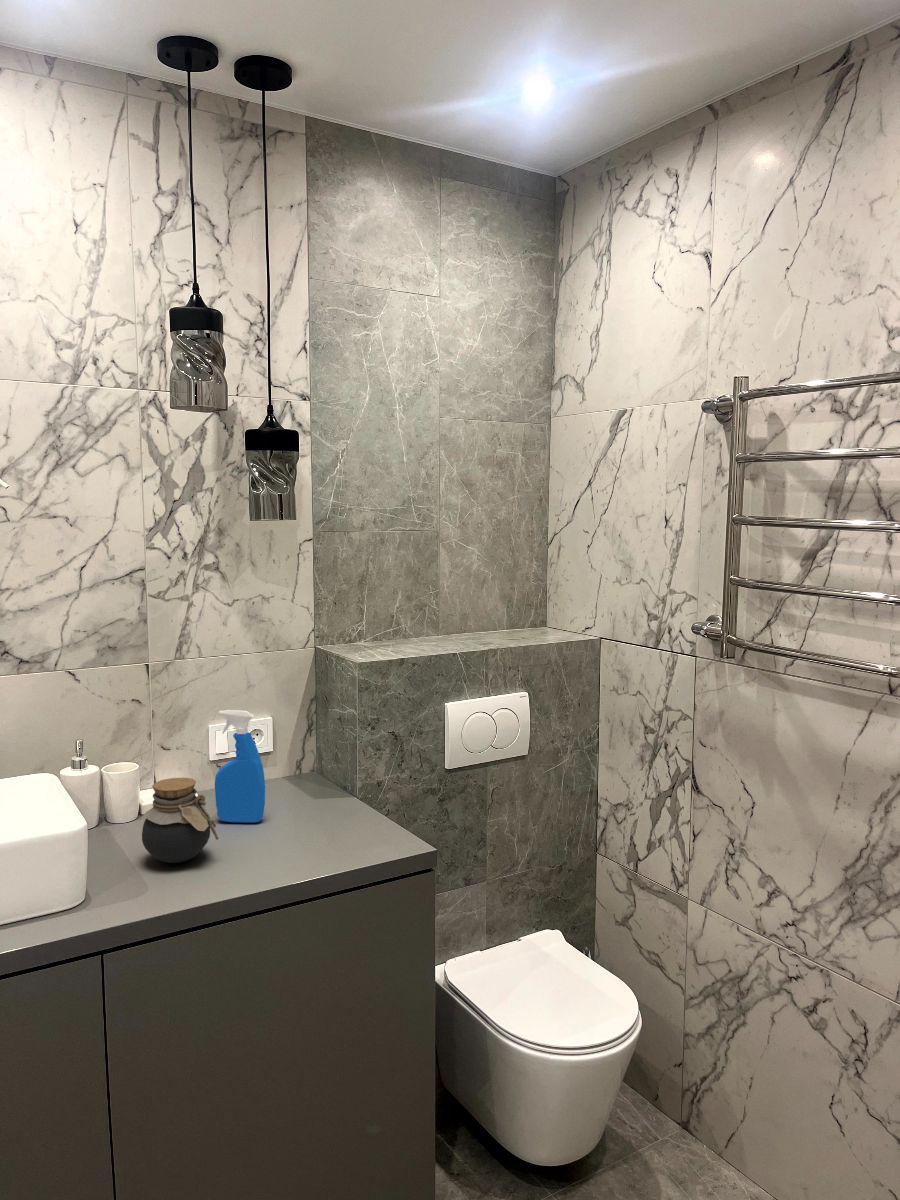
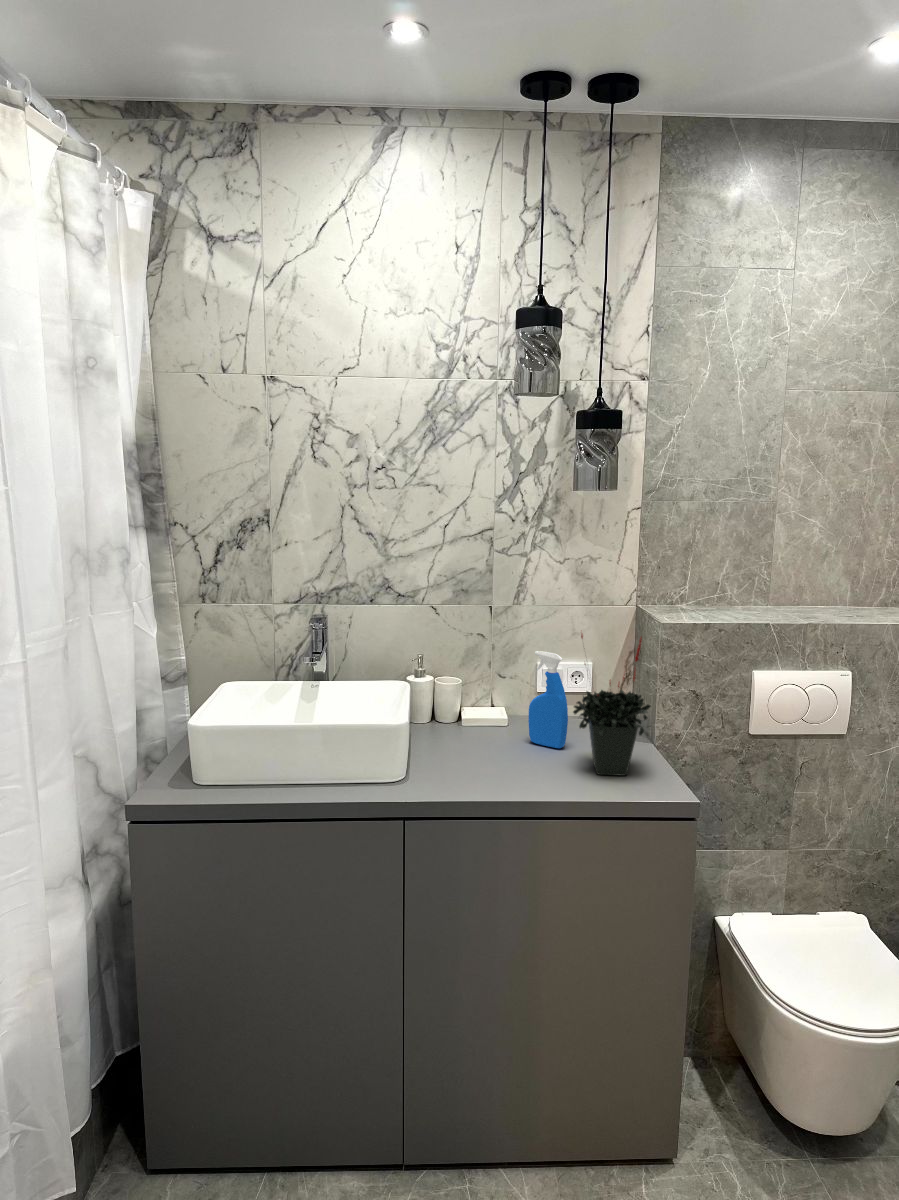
potted plant: none [279,676,371,843] -> present [573,634,651,776]
jar: present [142,778,218,863] -> none [459,700,514,767]

